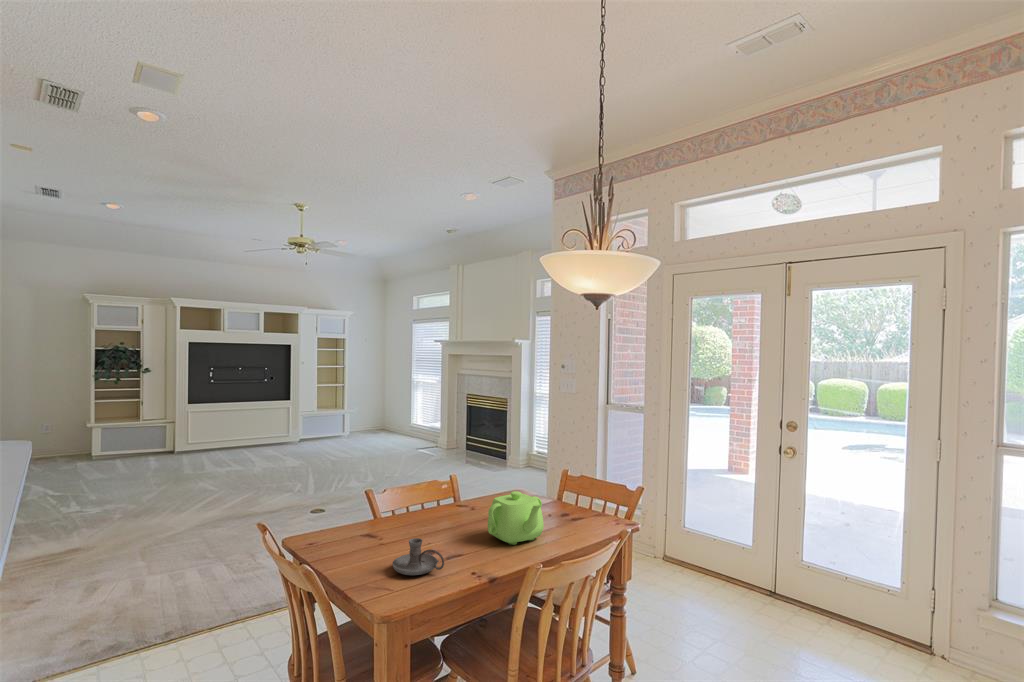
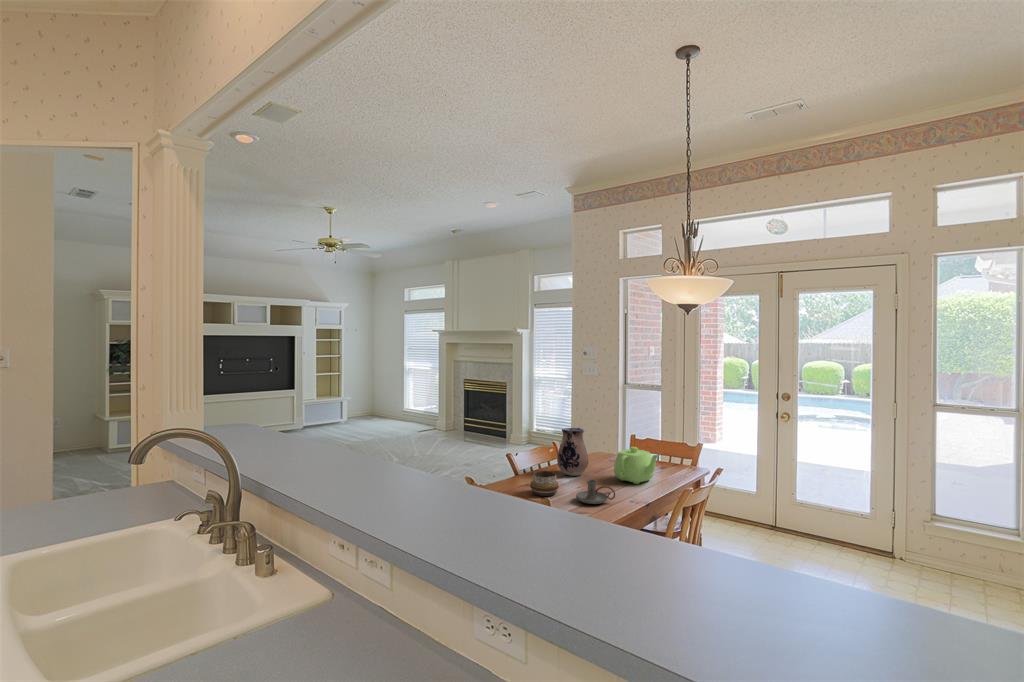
ceramic pitcher: none [426,461,468,526] -> present [557,428,588,476]
decorative bowl: none [349,520,390,556] -> present [530,471,559,496]

